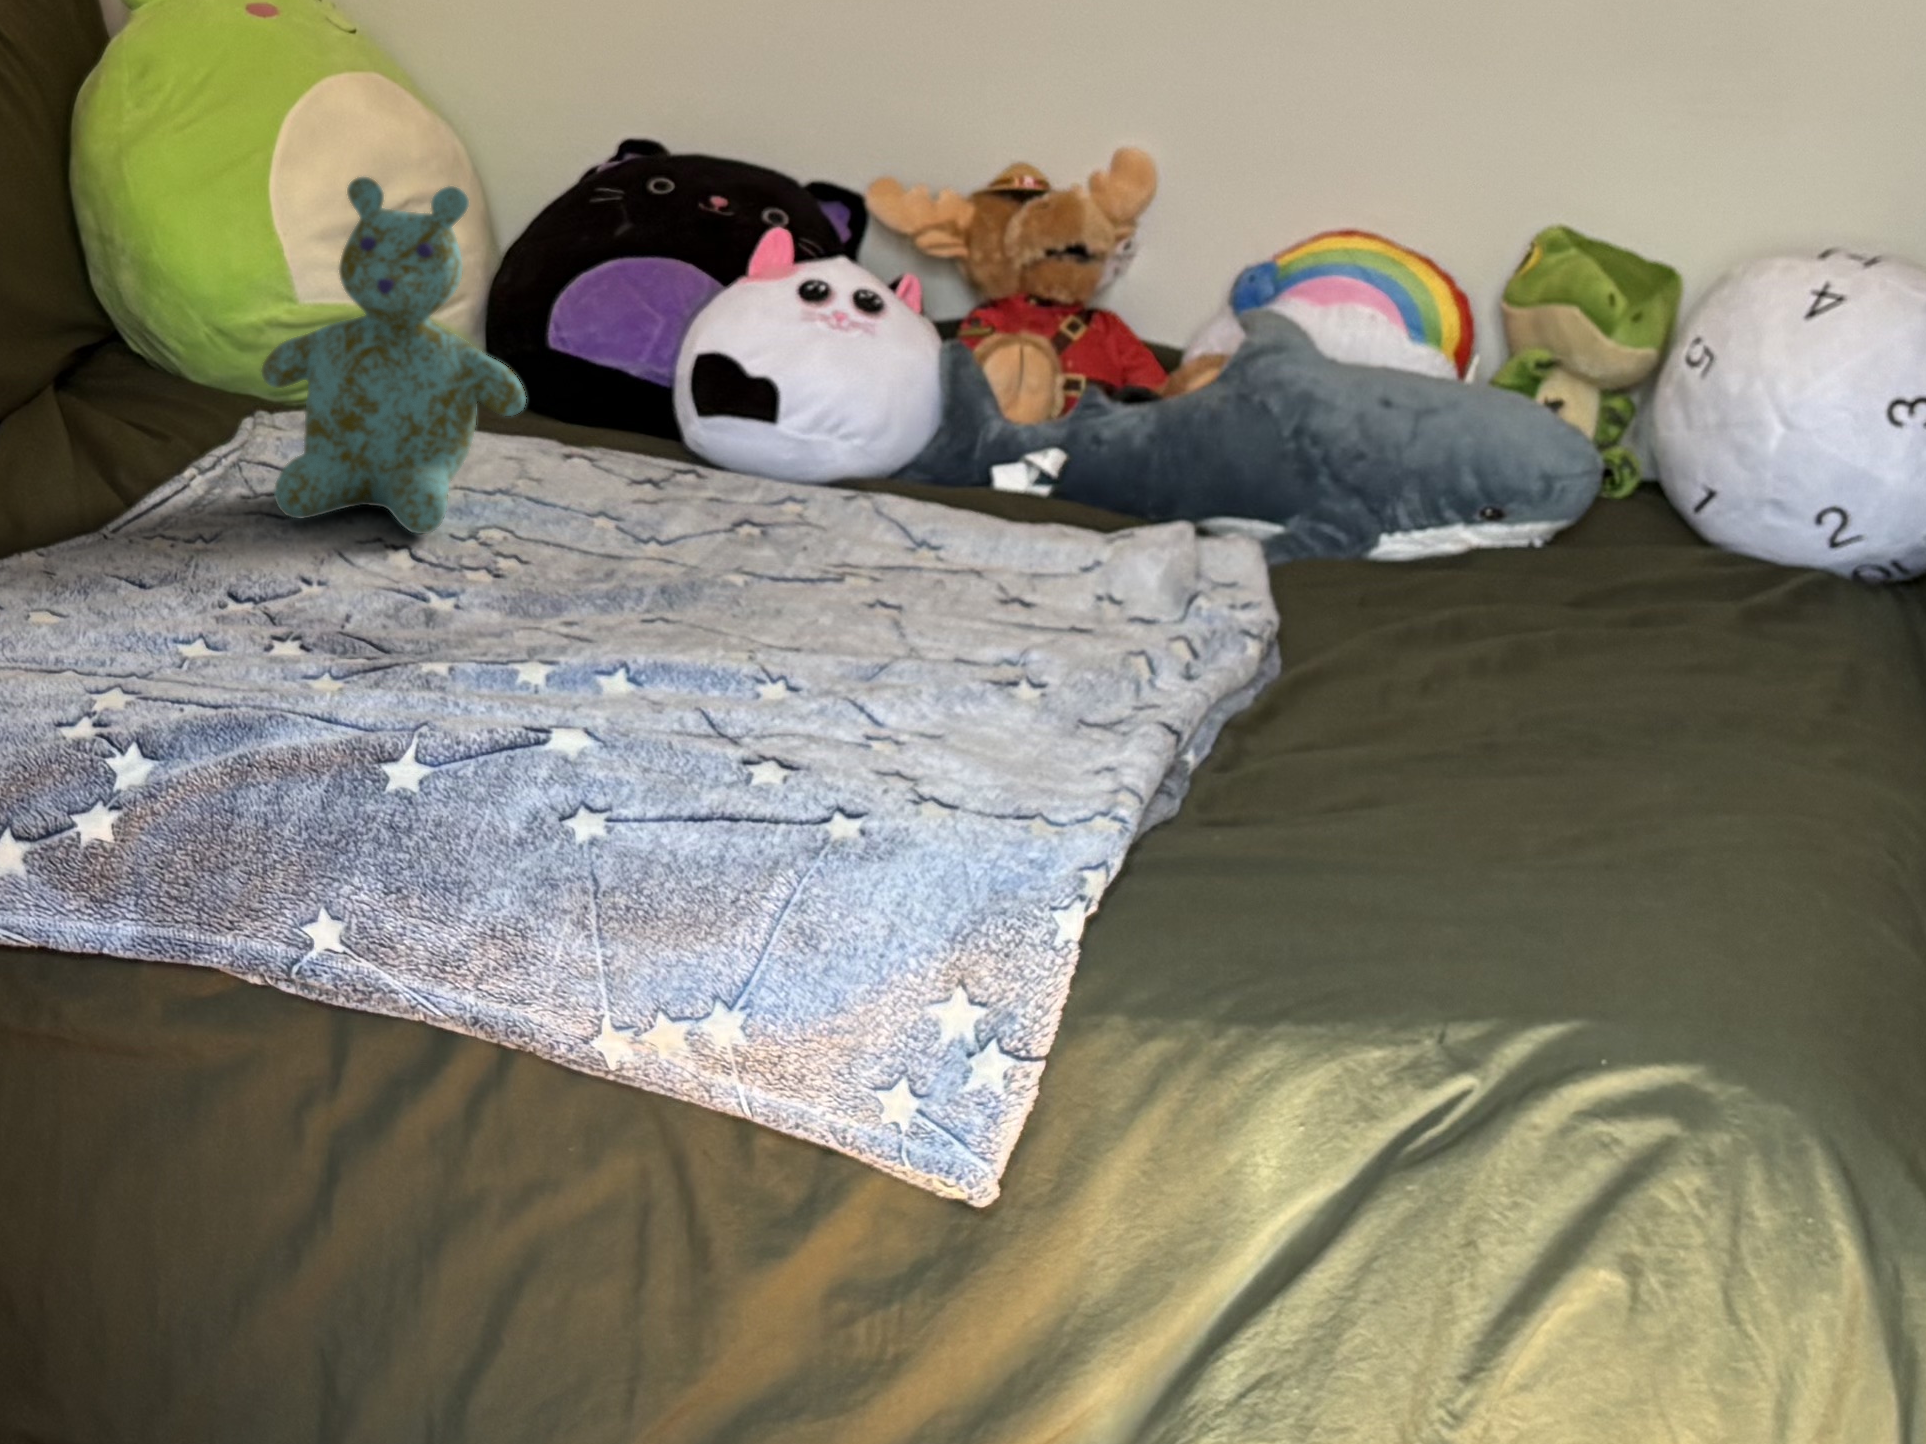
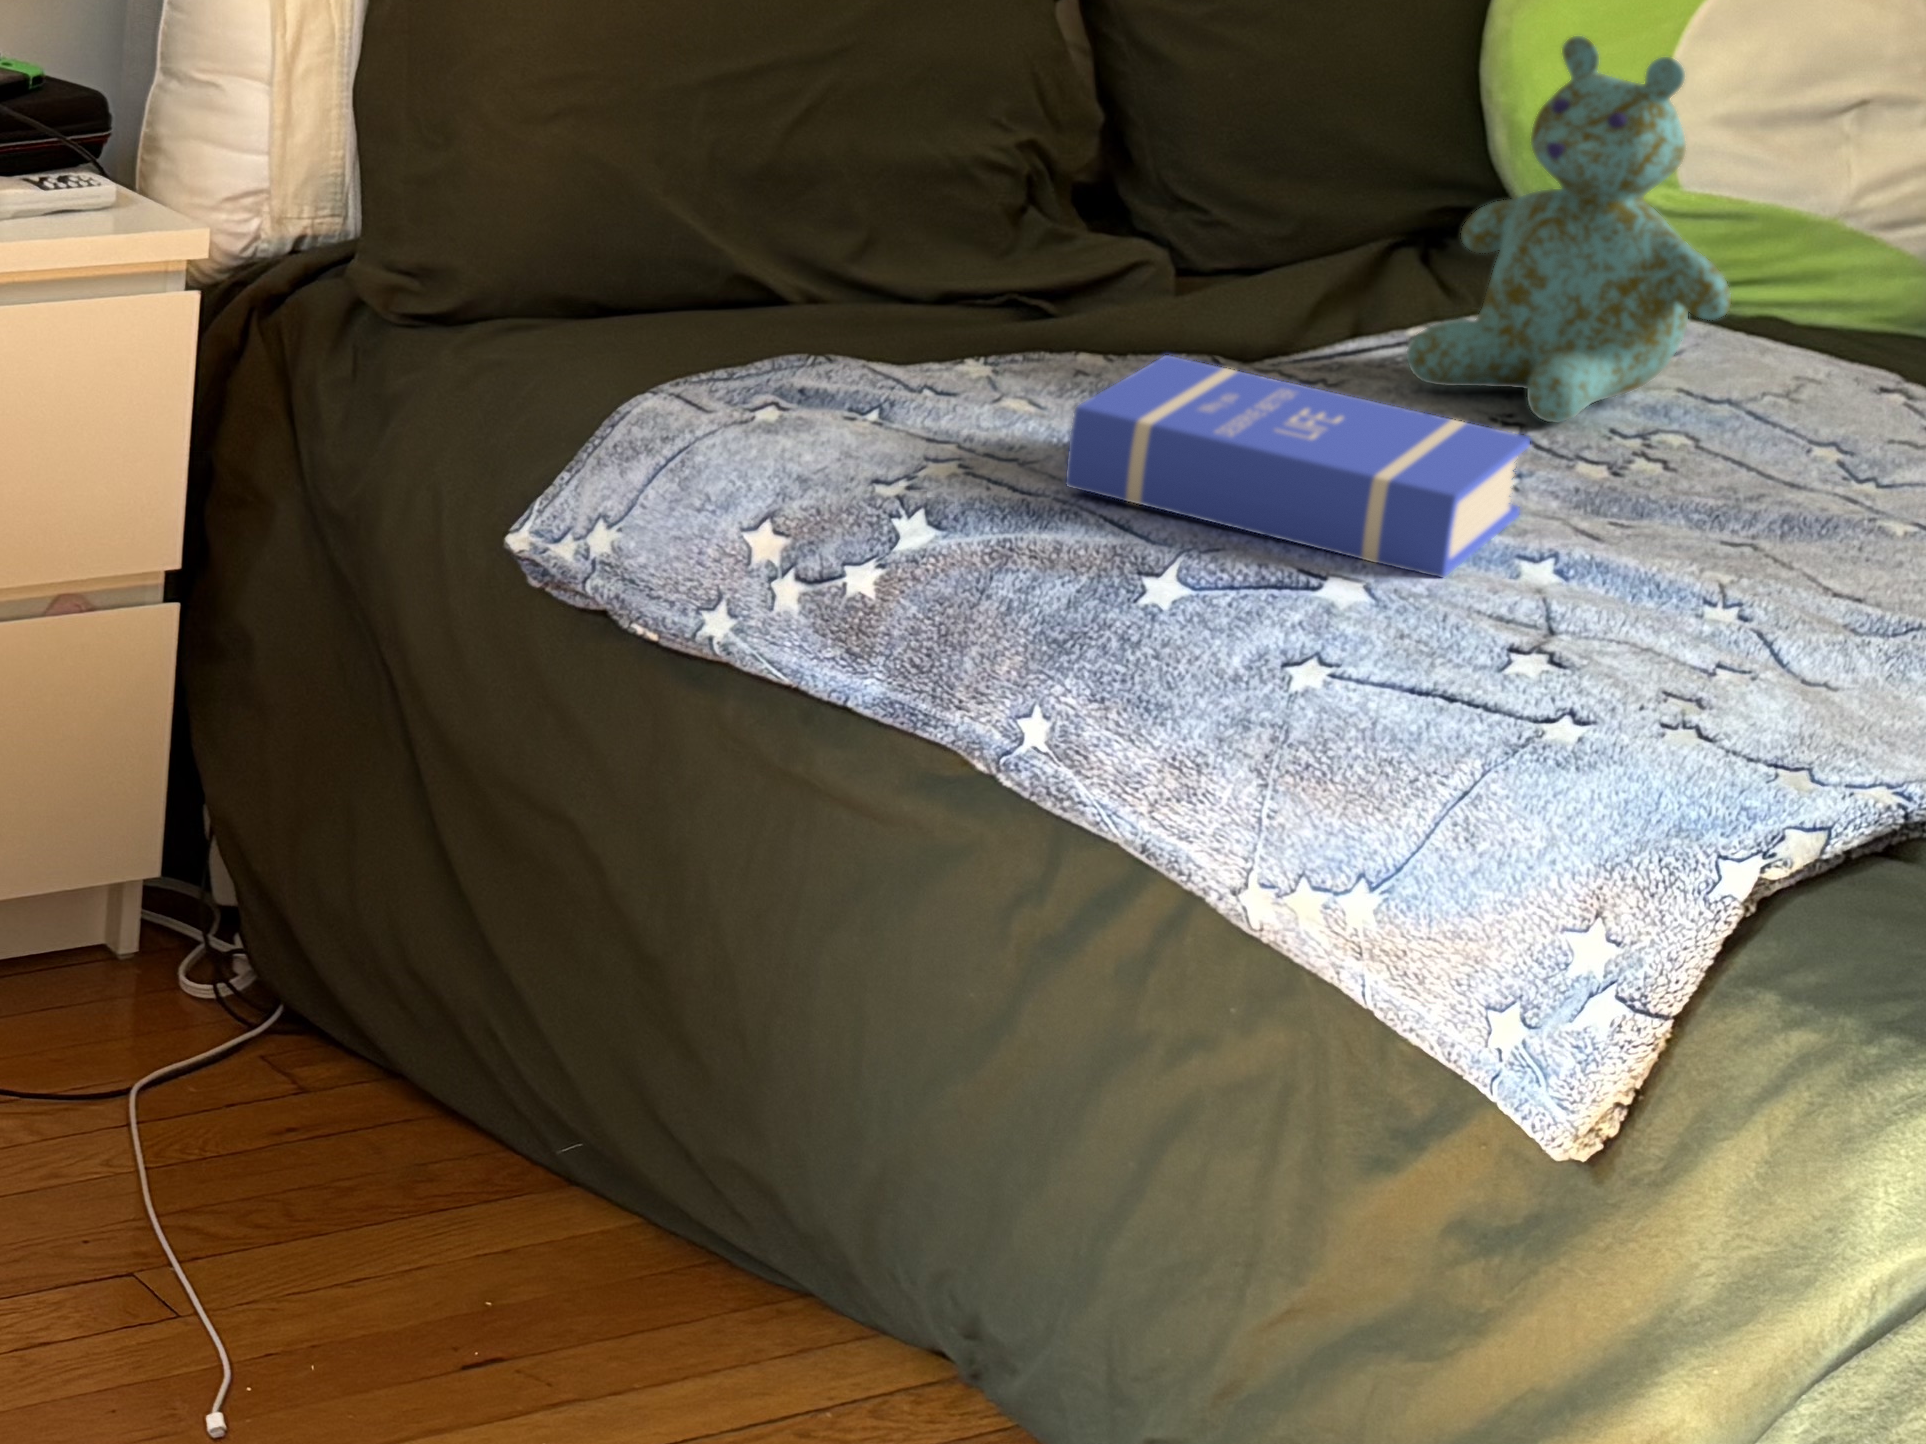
book: none [197,544,589,707] -> present [1066,355,1530,577]

